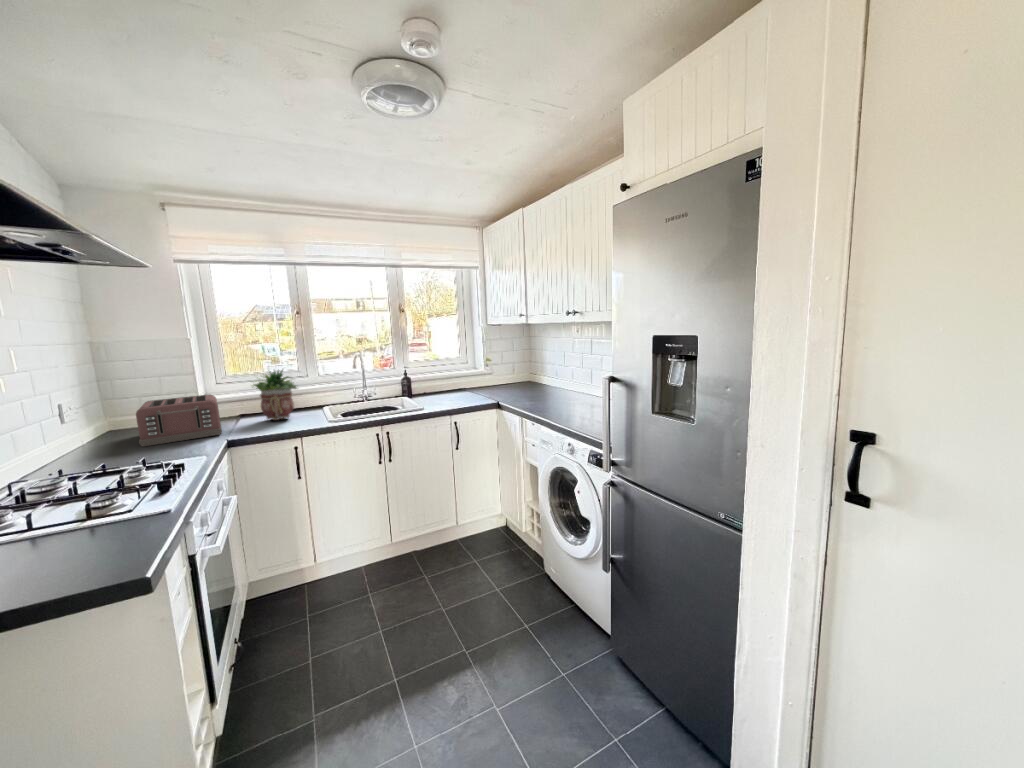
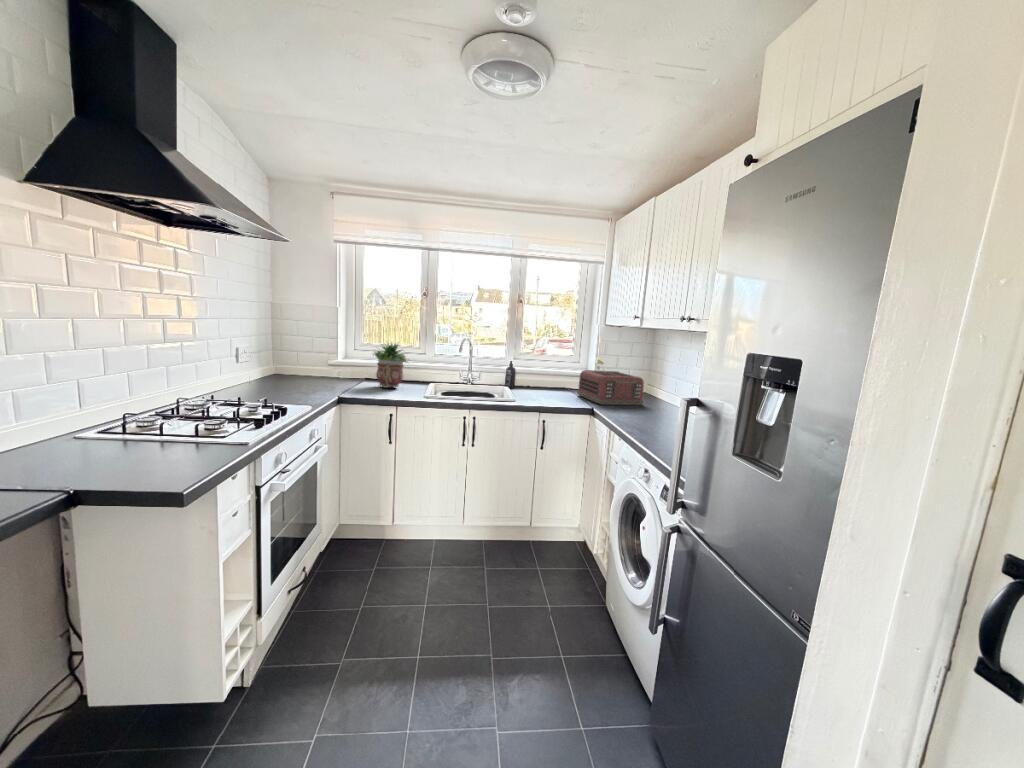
toaster: present [136,395,222,447] -> present [577,370,644,405]

